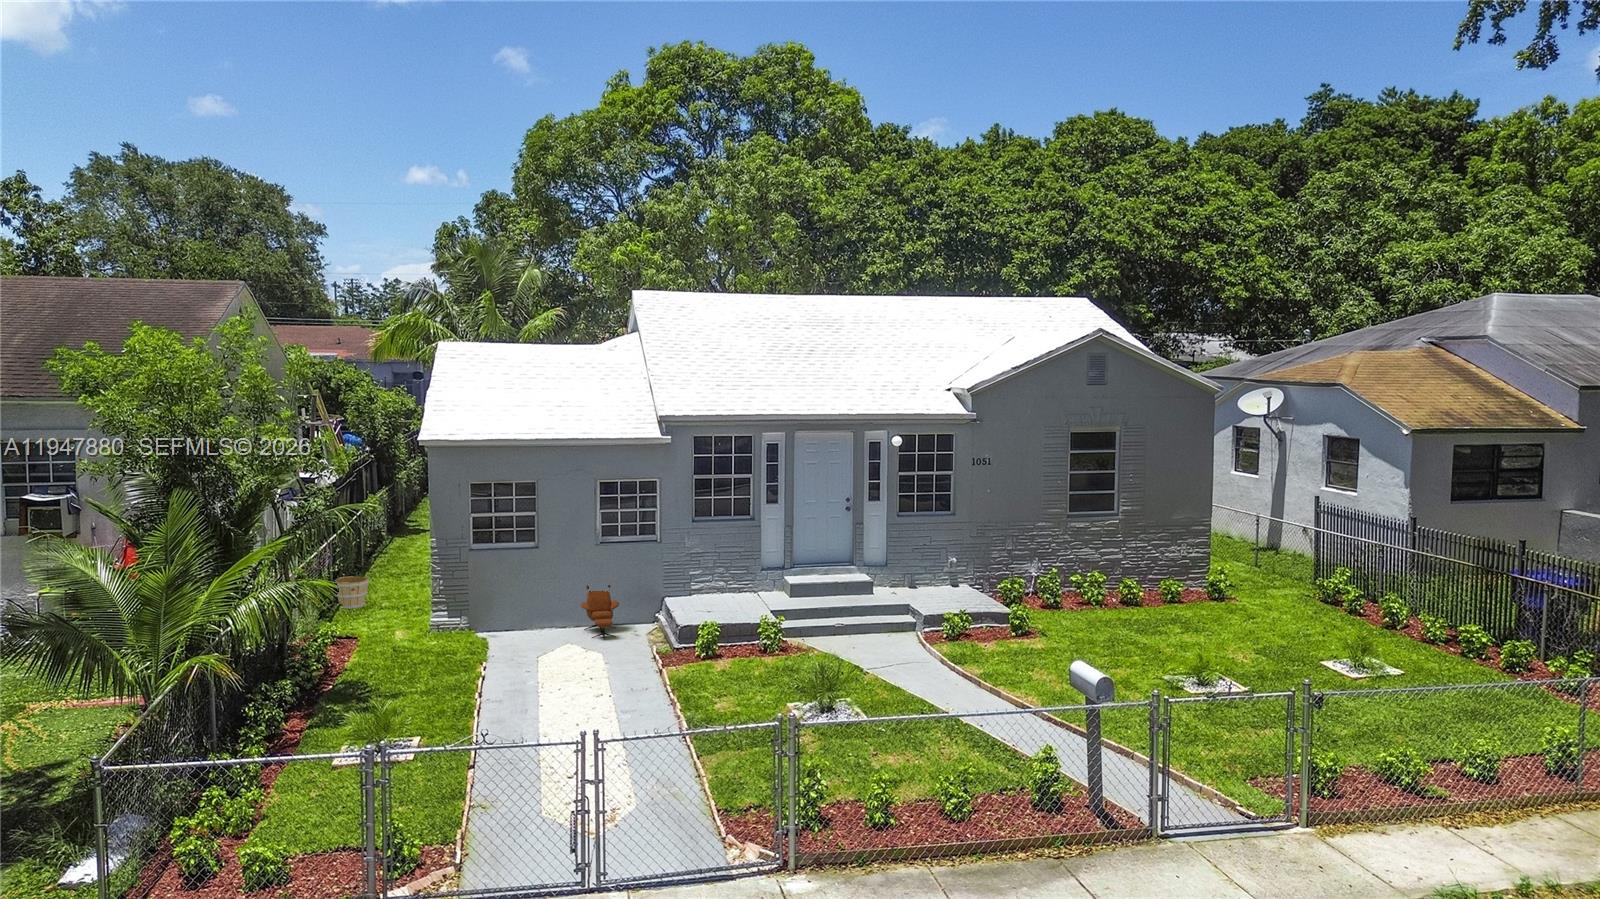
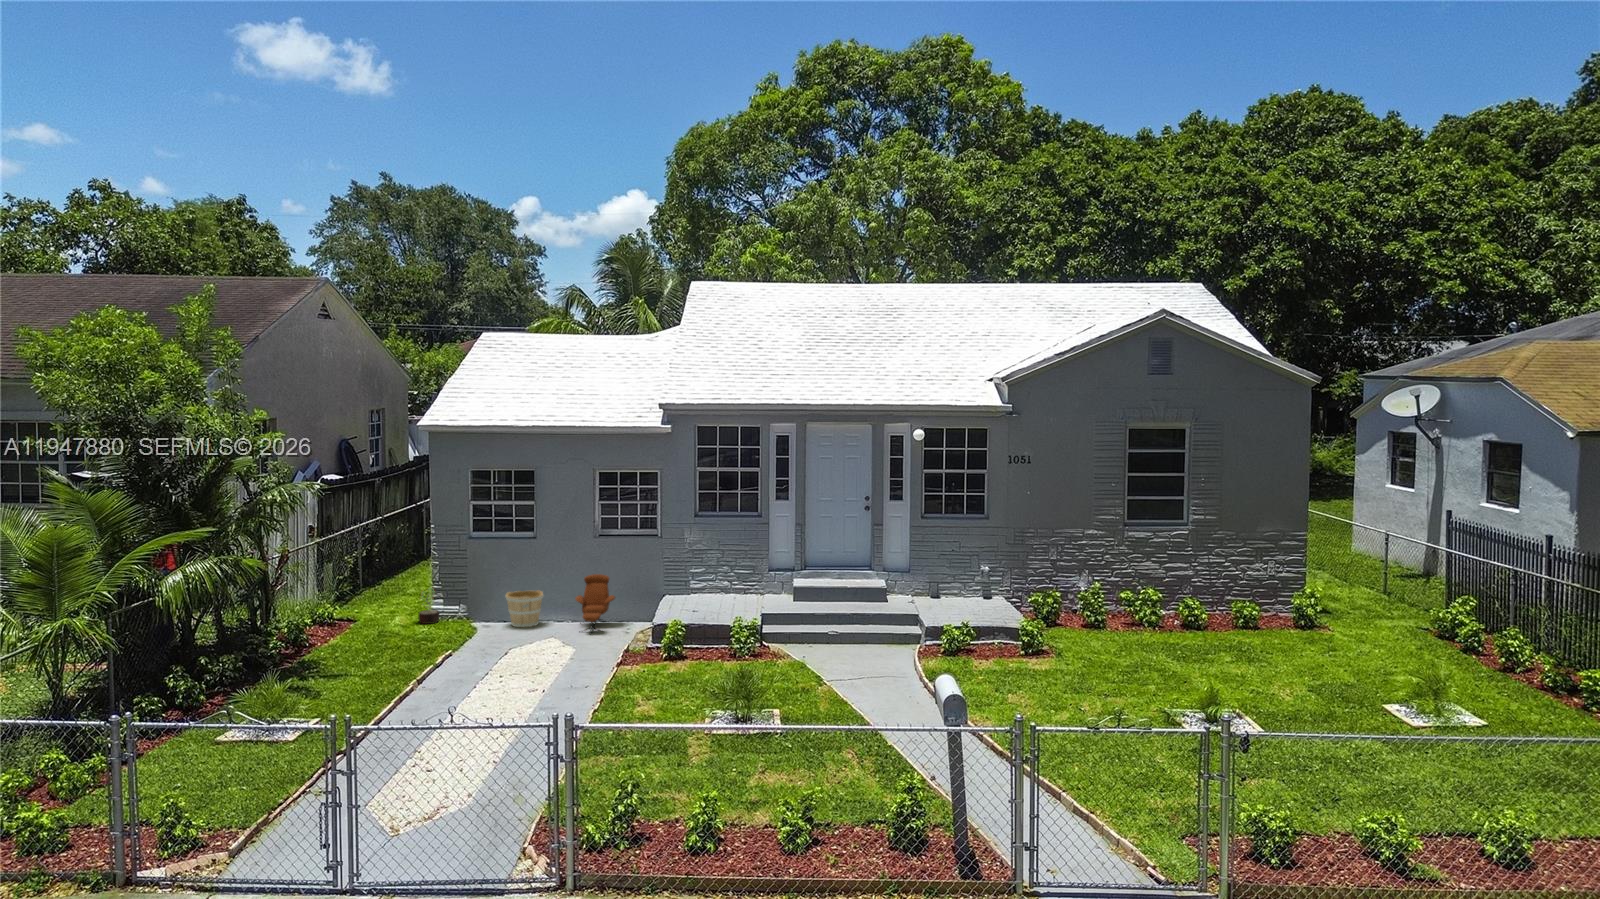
wooden bucket: present [334,576,369,609] -> present [506,590,543,627]
decorative plant: none [420,601,441,638] -> present [418,588,439,624]

